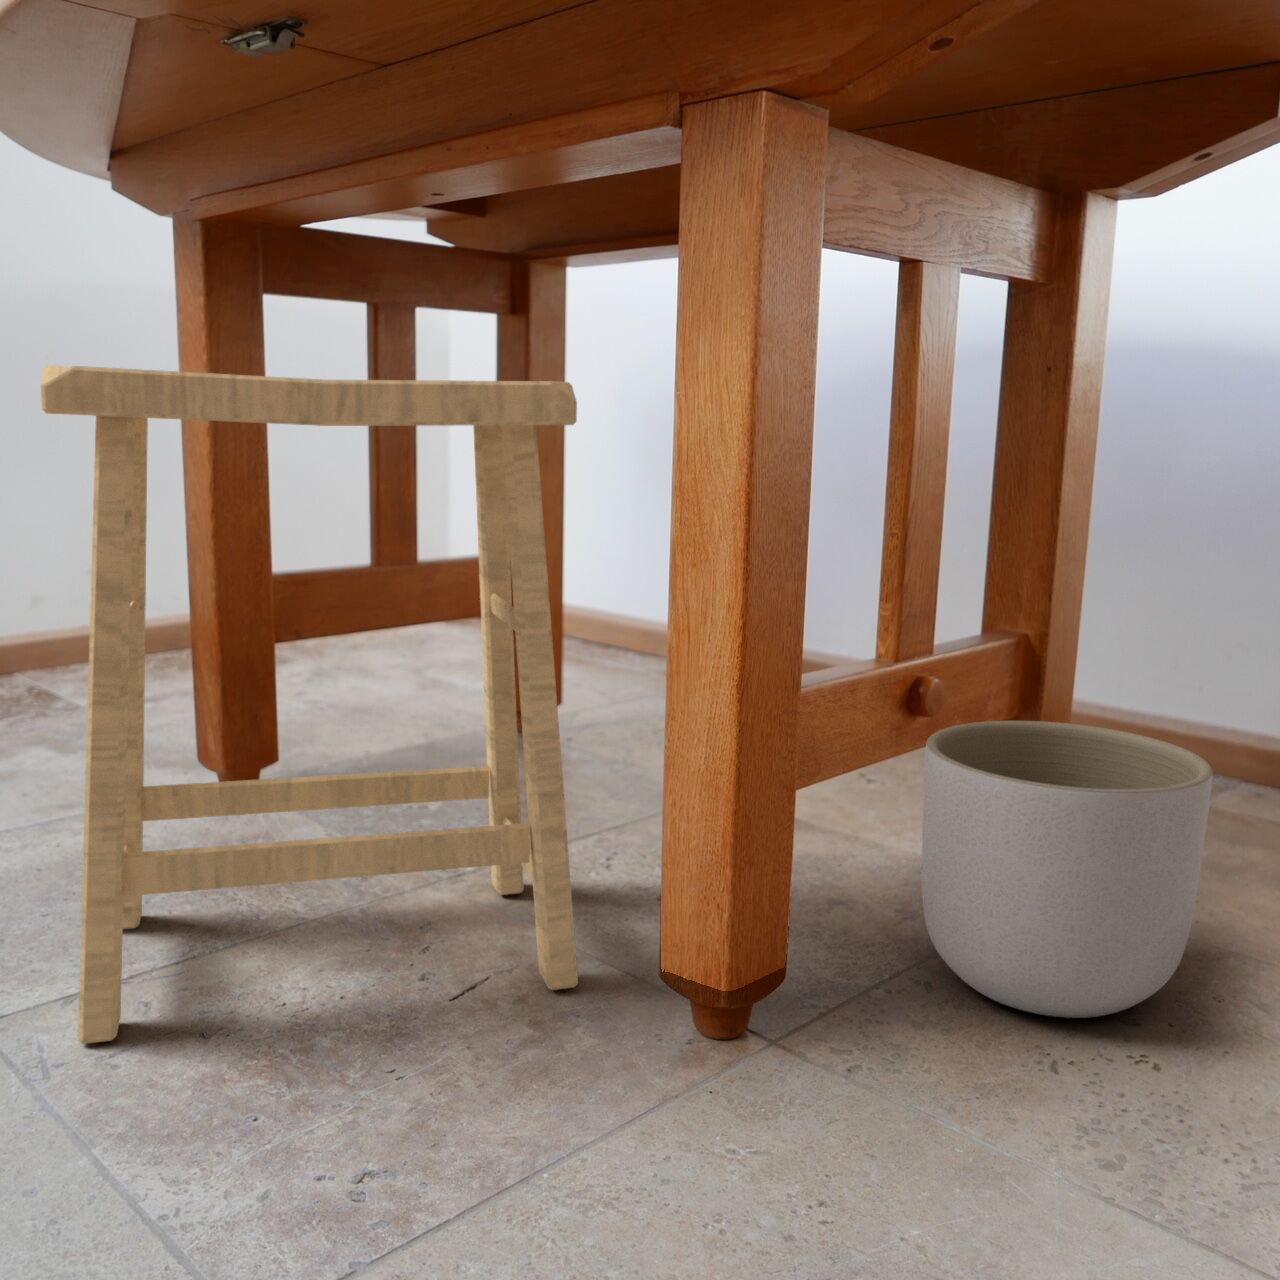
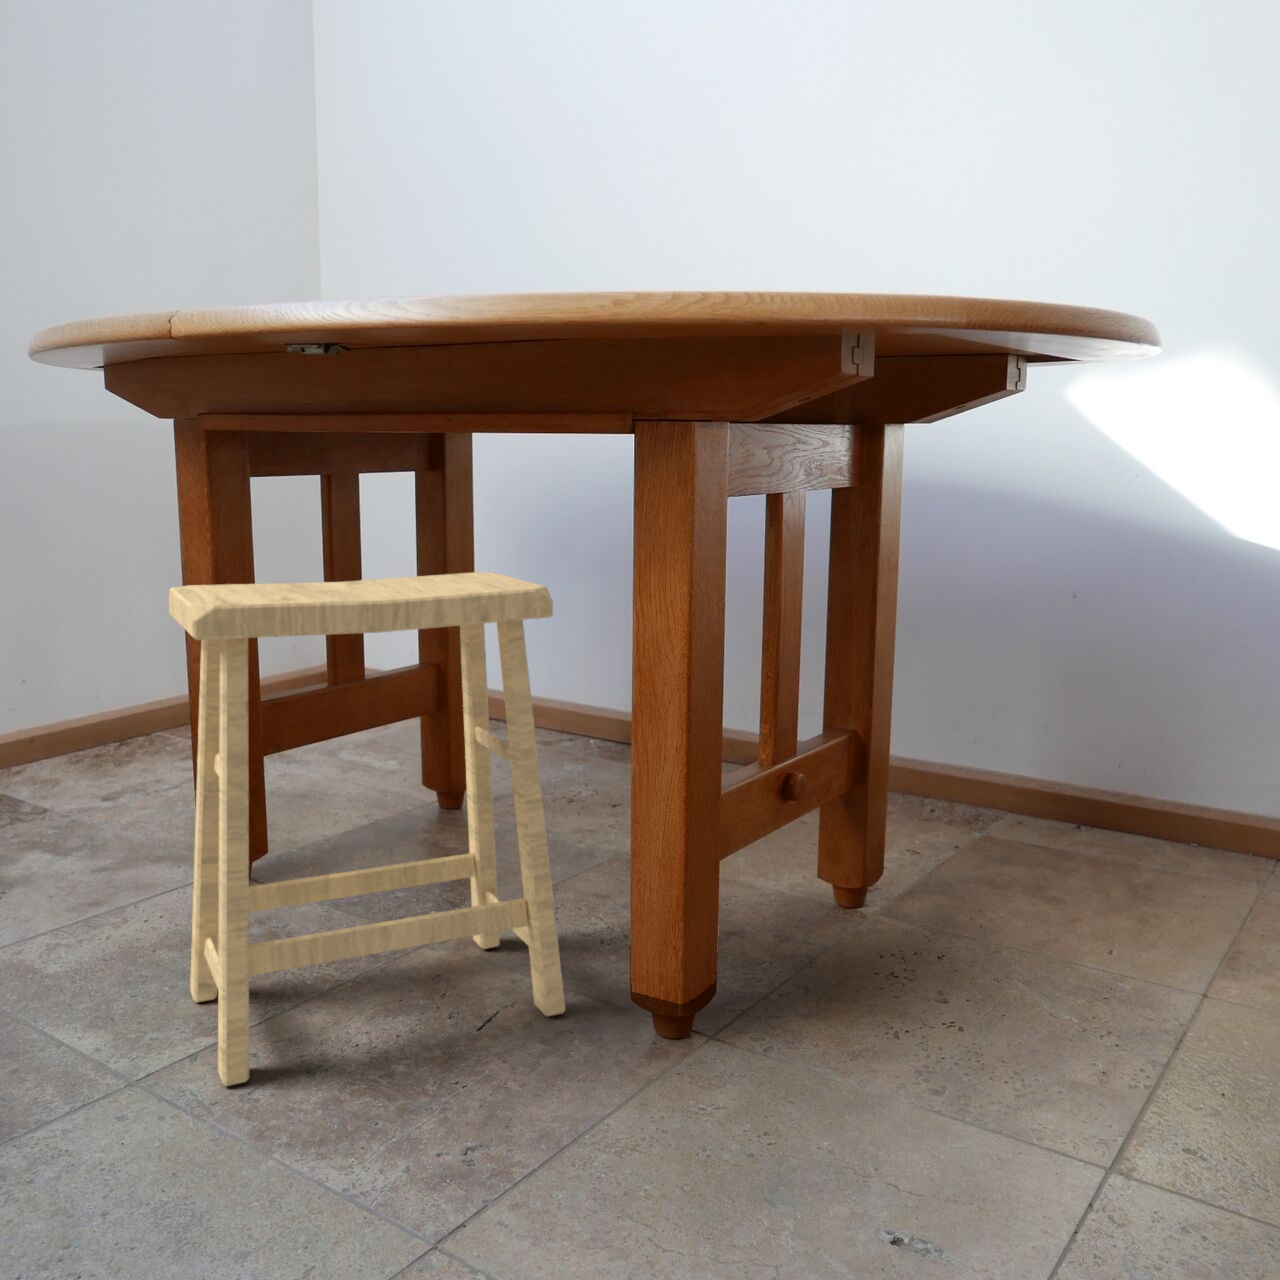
planter: present [922,721,1213,1018] -> none [796,795,986,1002]

